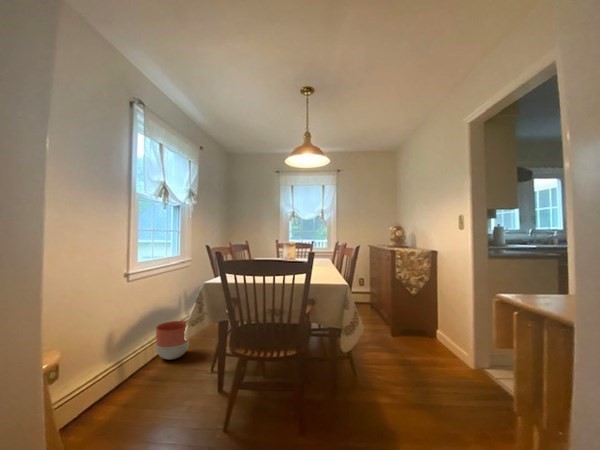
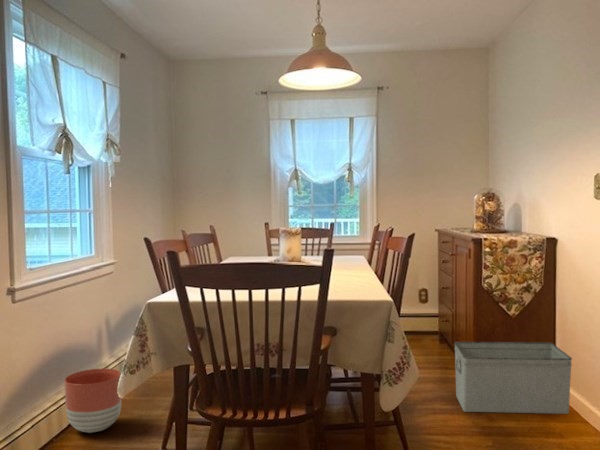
storage bin: none [381,308,449,352] -> present [455,342,572,414]

